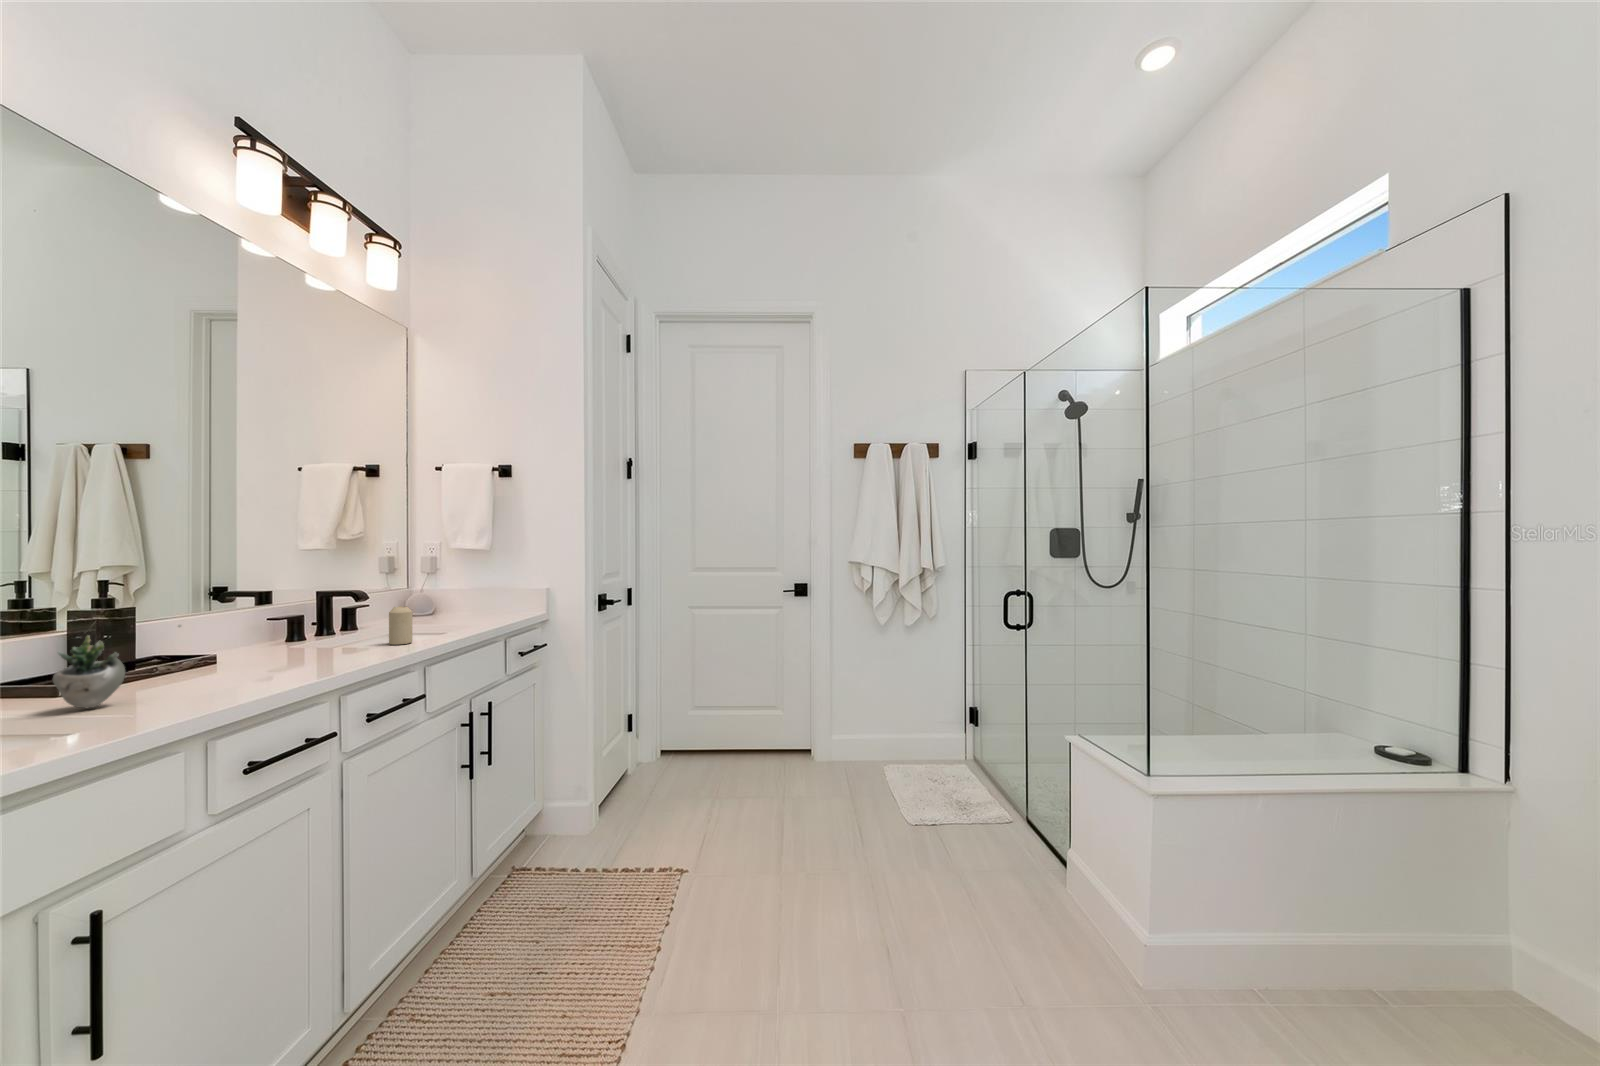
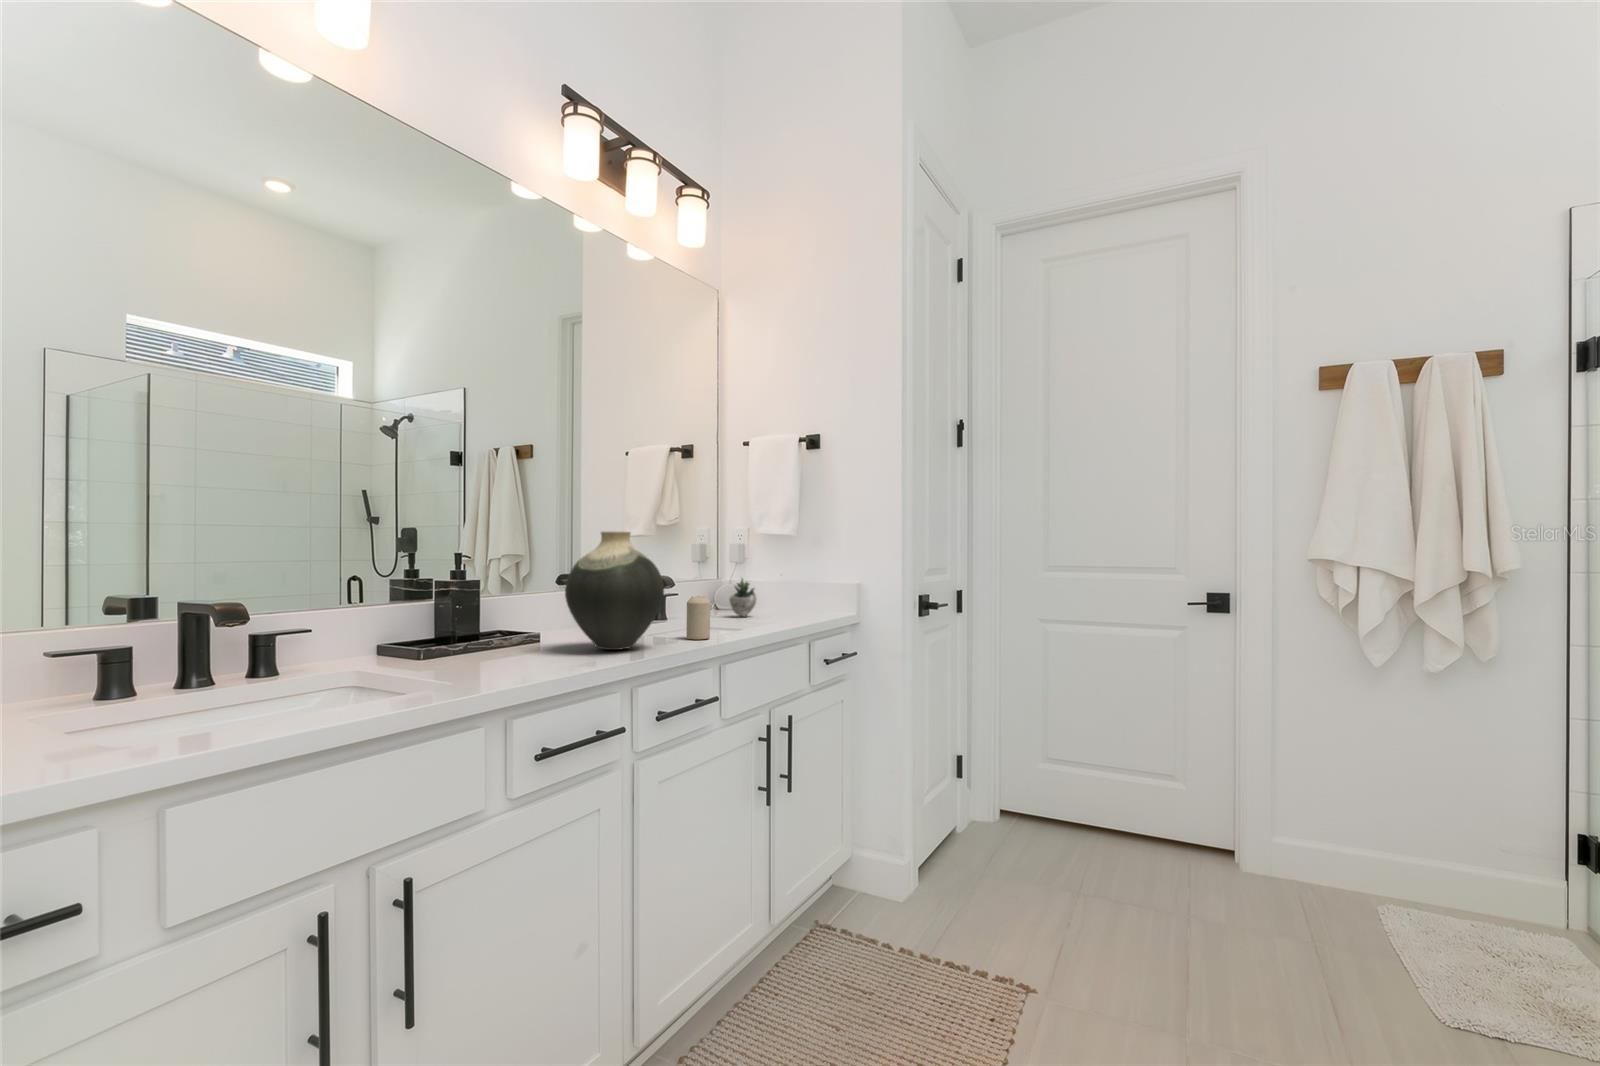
vase: none [264,553,371,660] -> present [565,532,664,650]
succulent plant: present [53,625,181,708] -> present [730,578,756,617]

